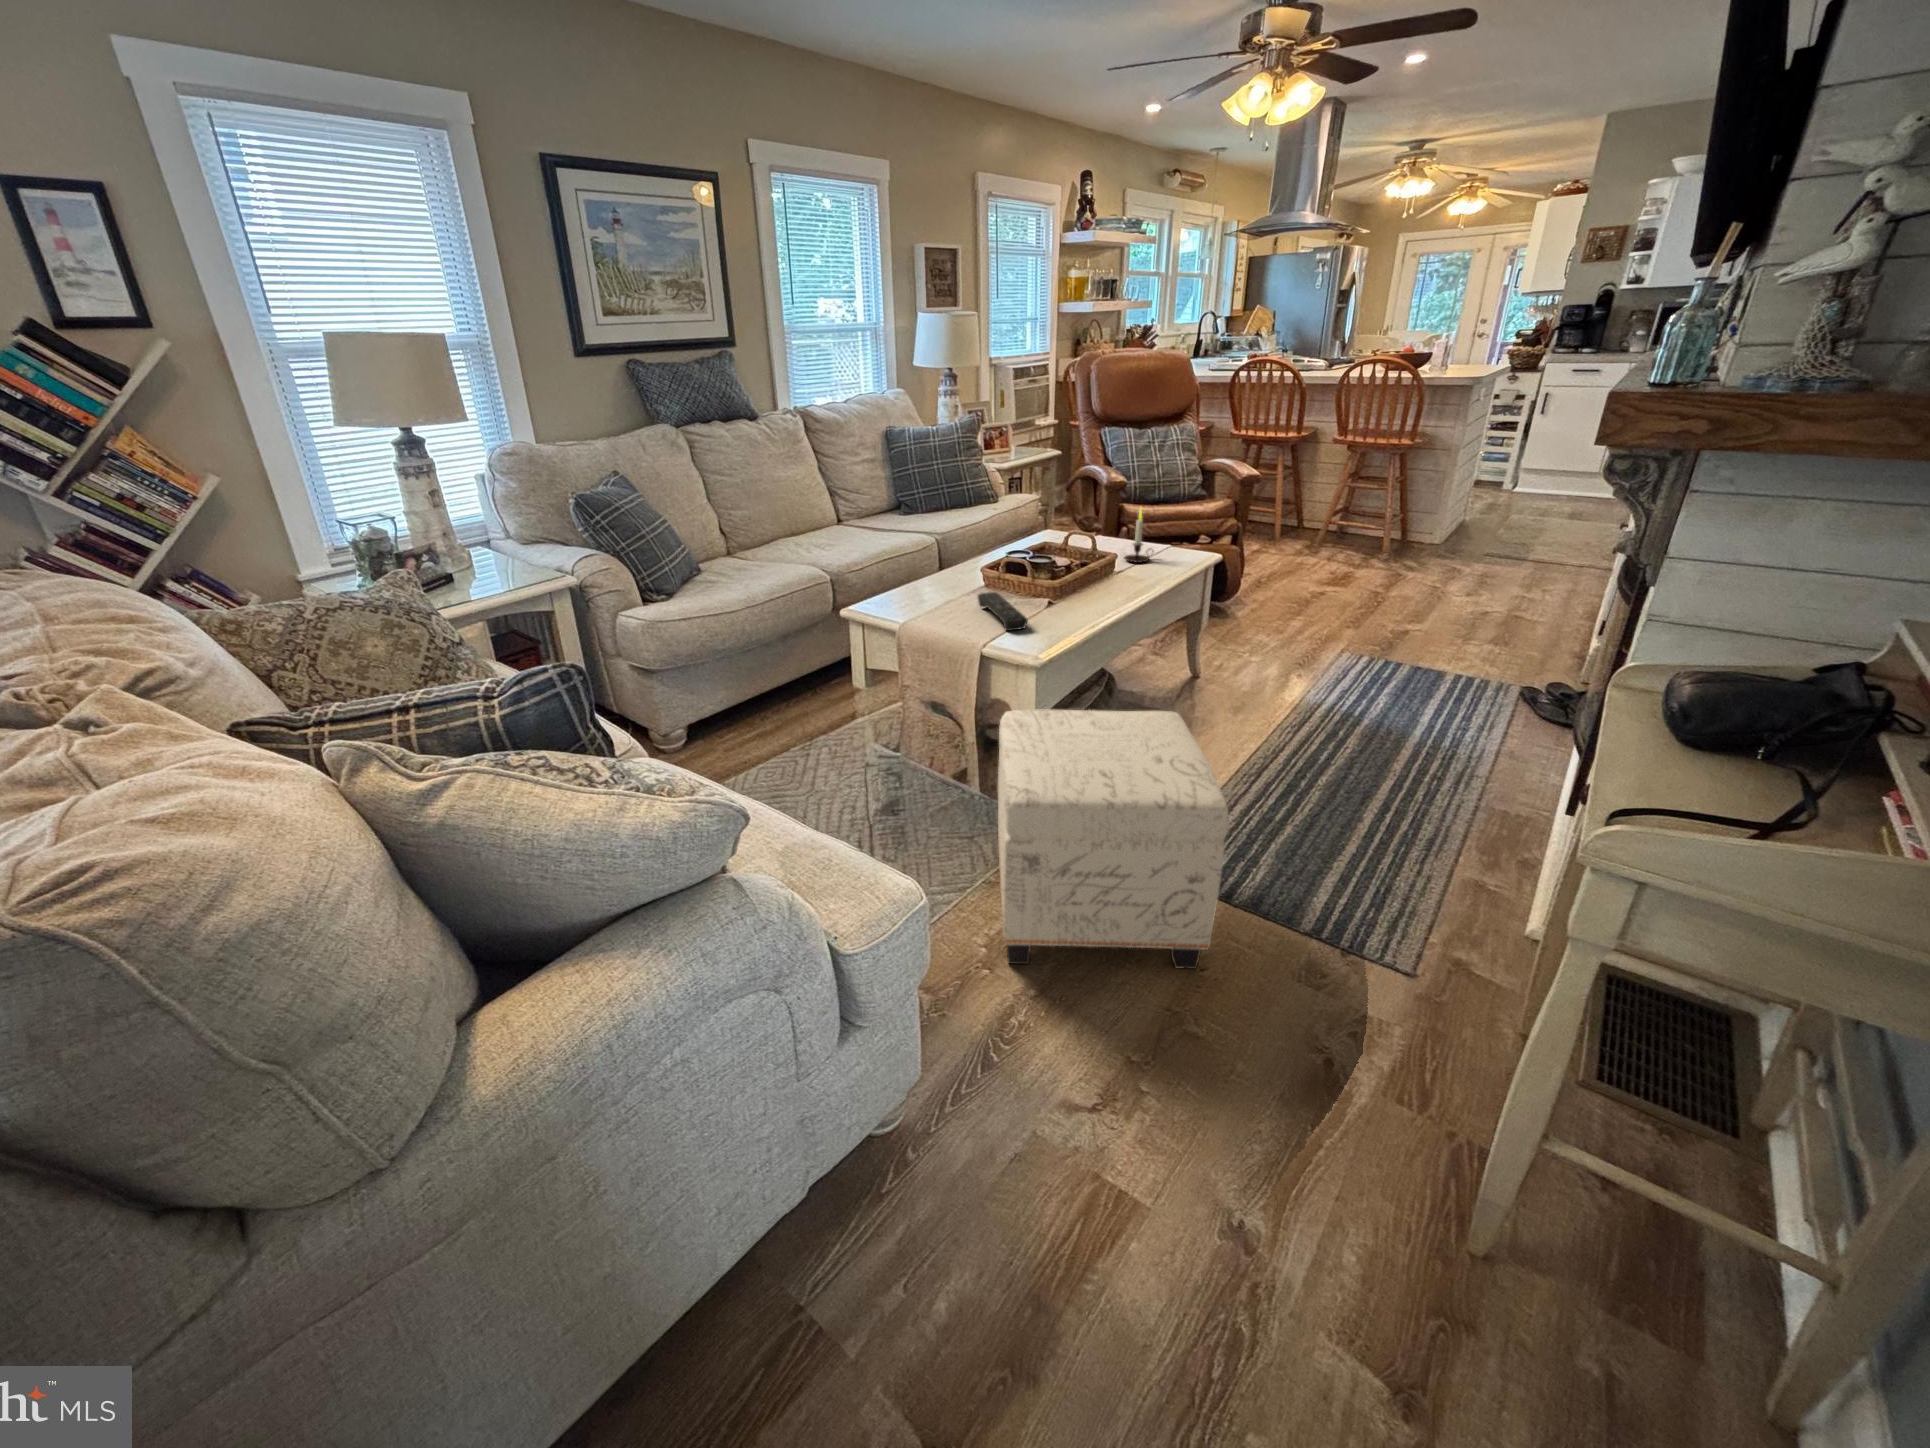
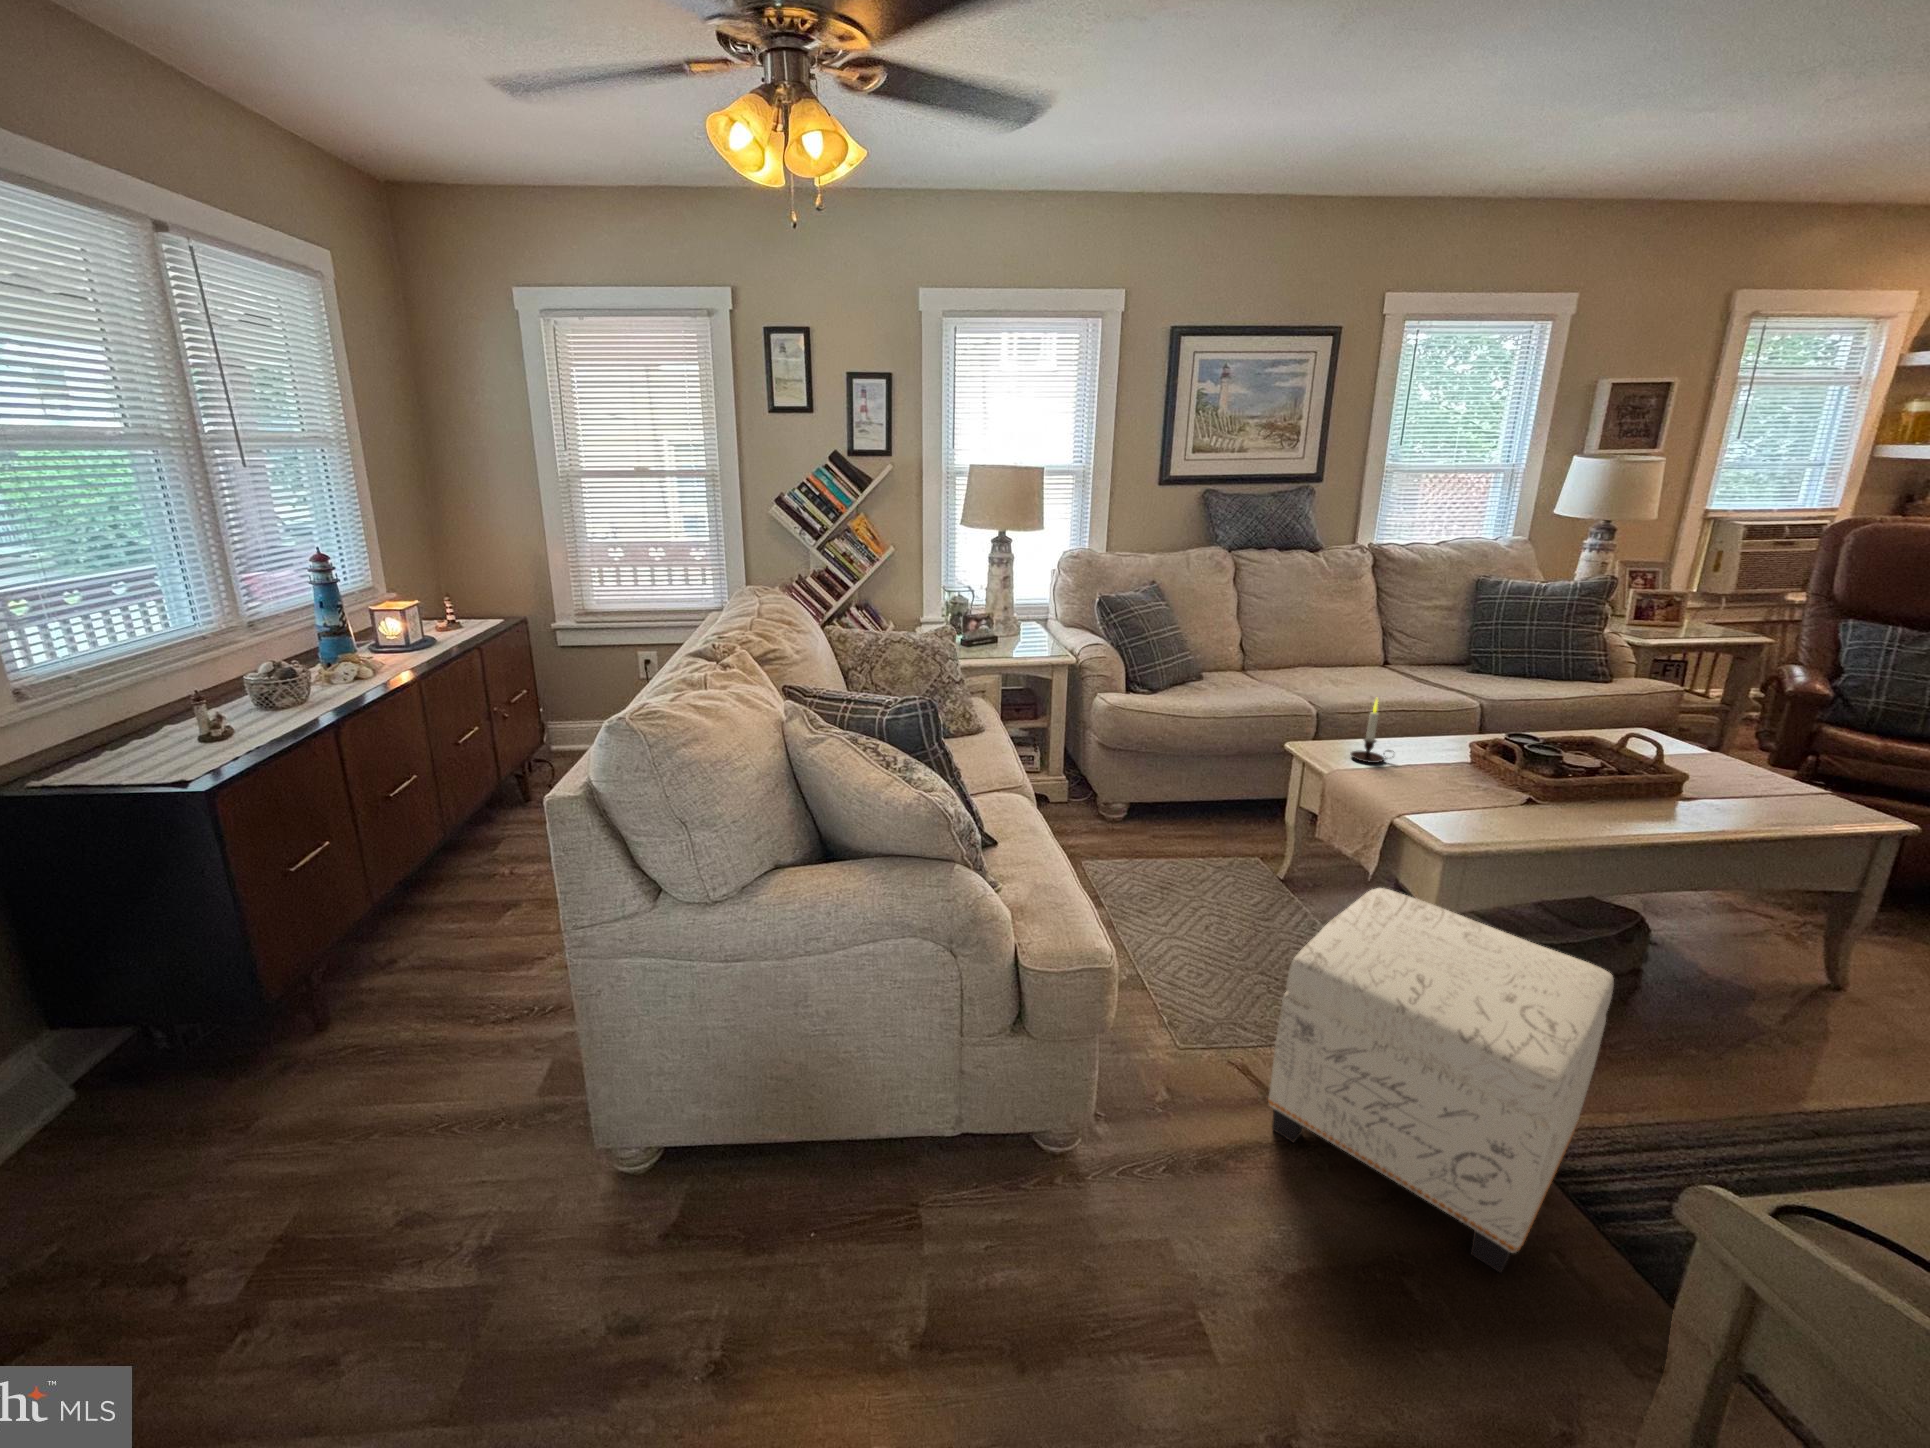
candle: present [1124,509,1149,563] -> present [1351,699,1391,763]
remote control: present [977,592,1028,631] -> none [1444,769,1479,819]

